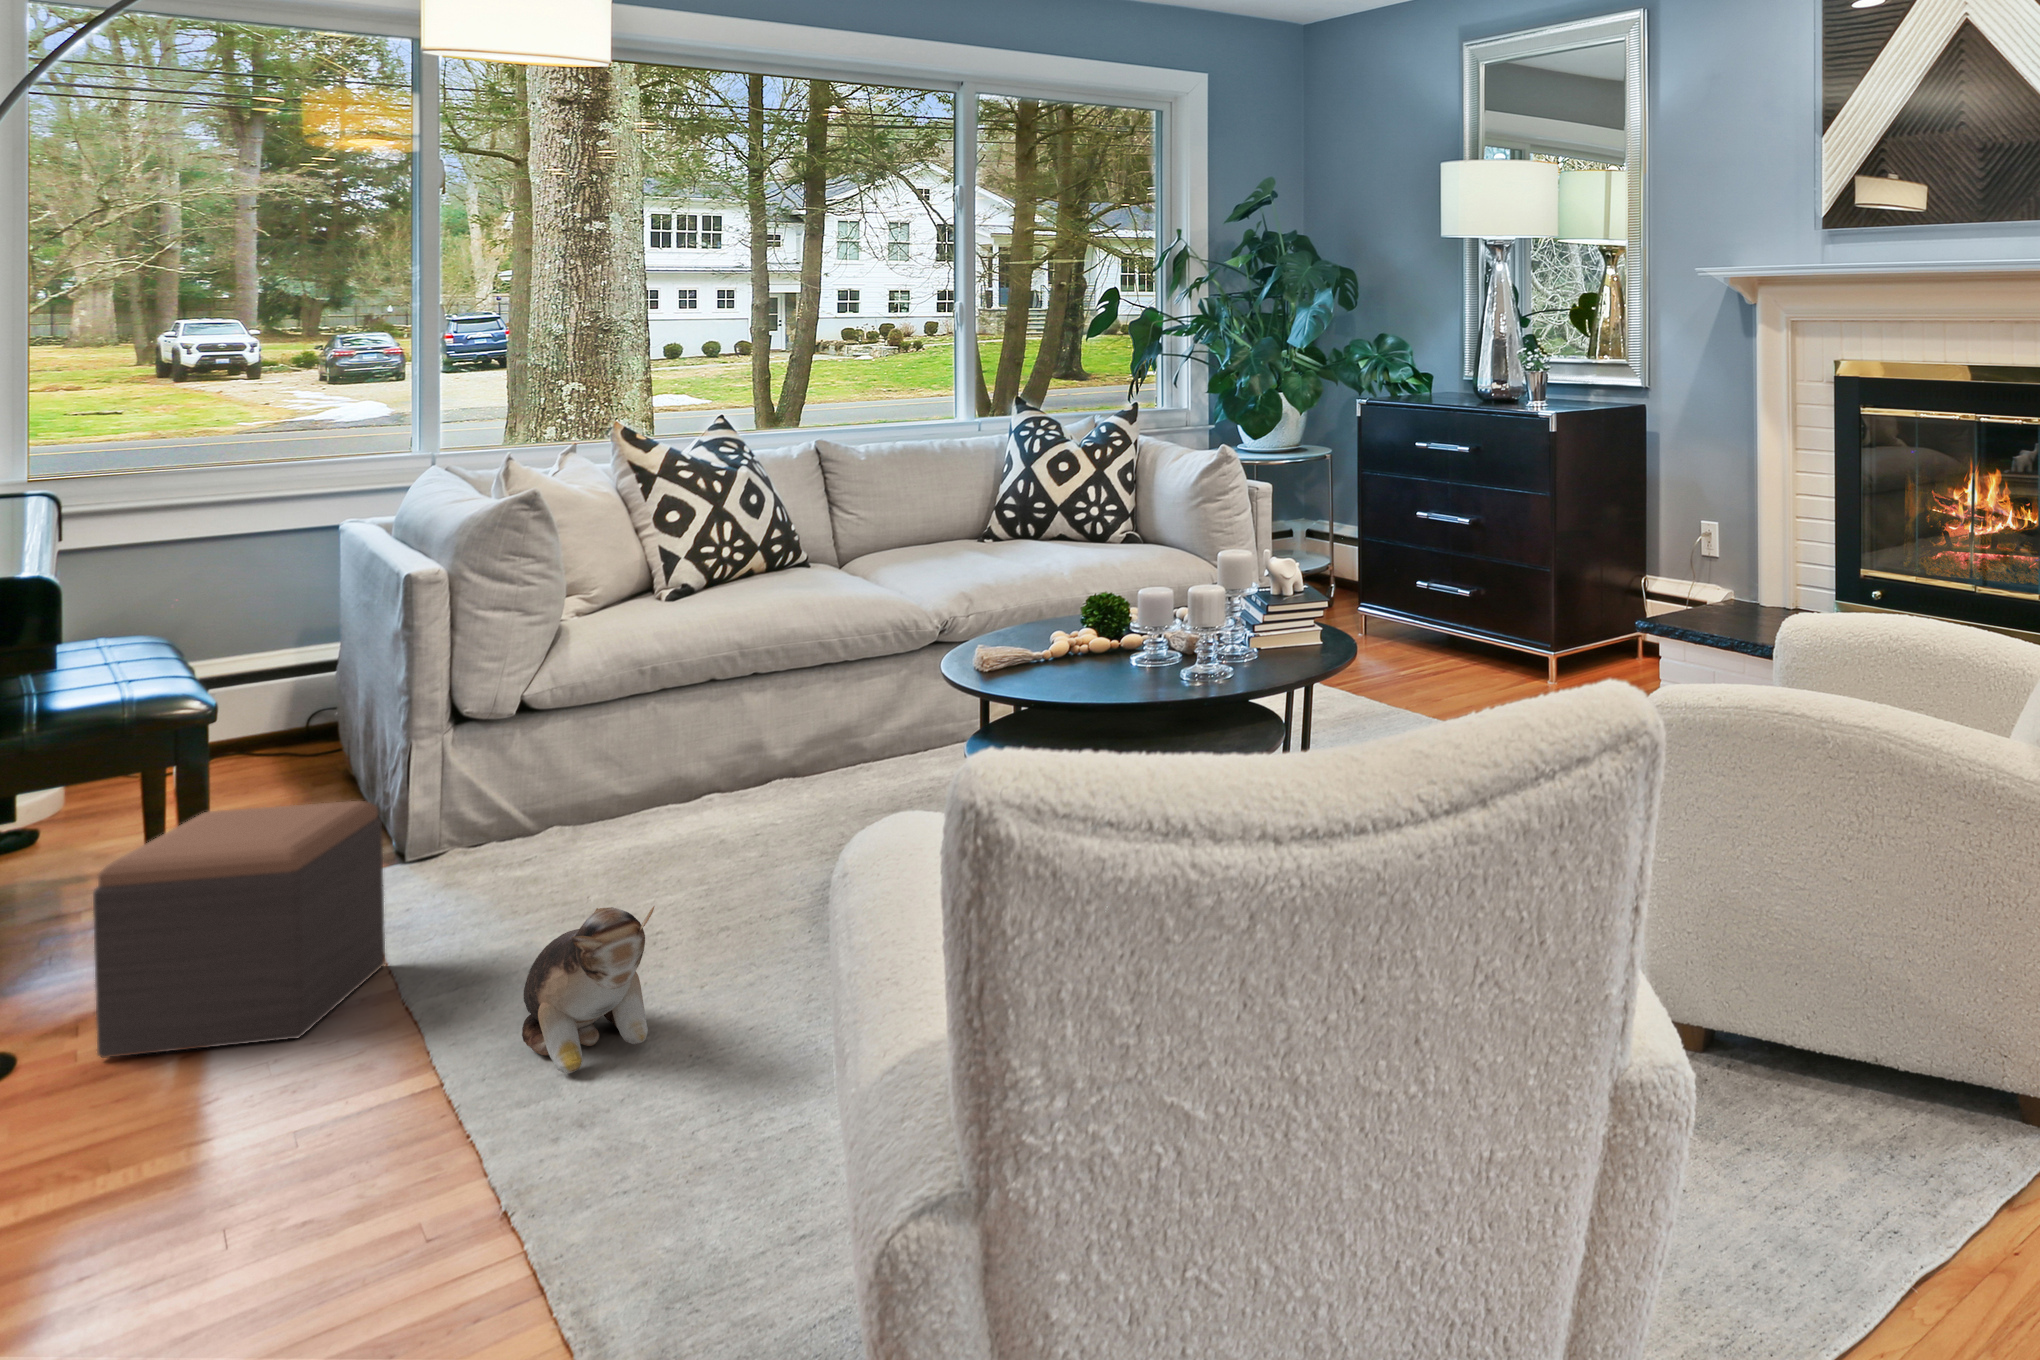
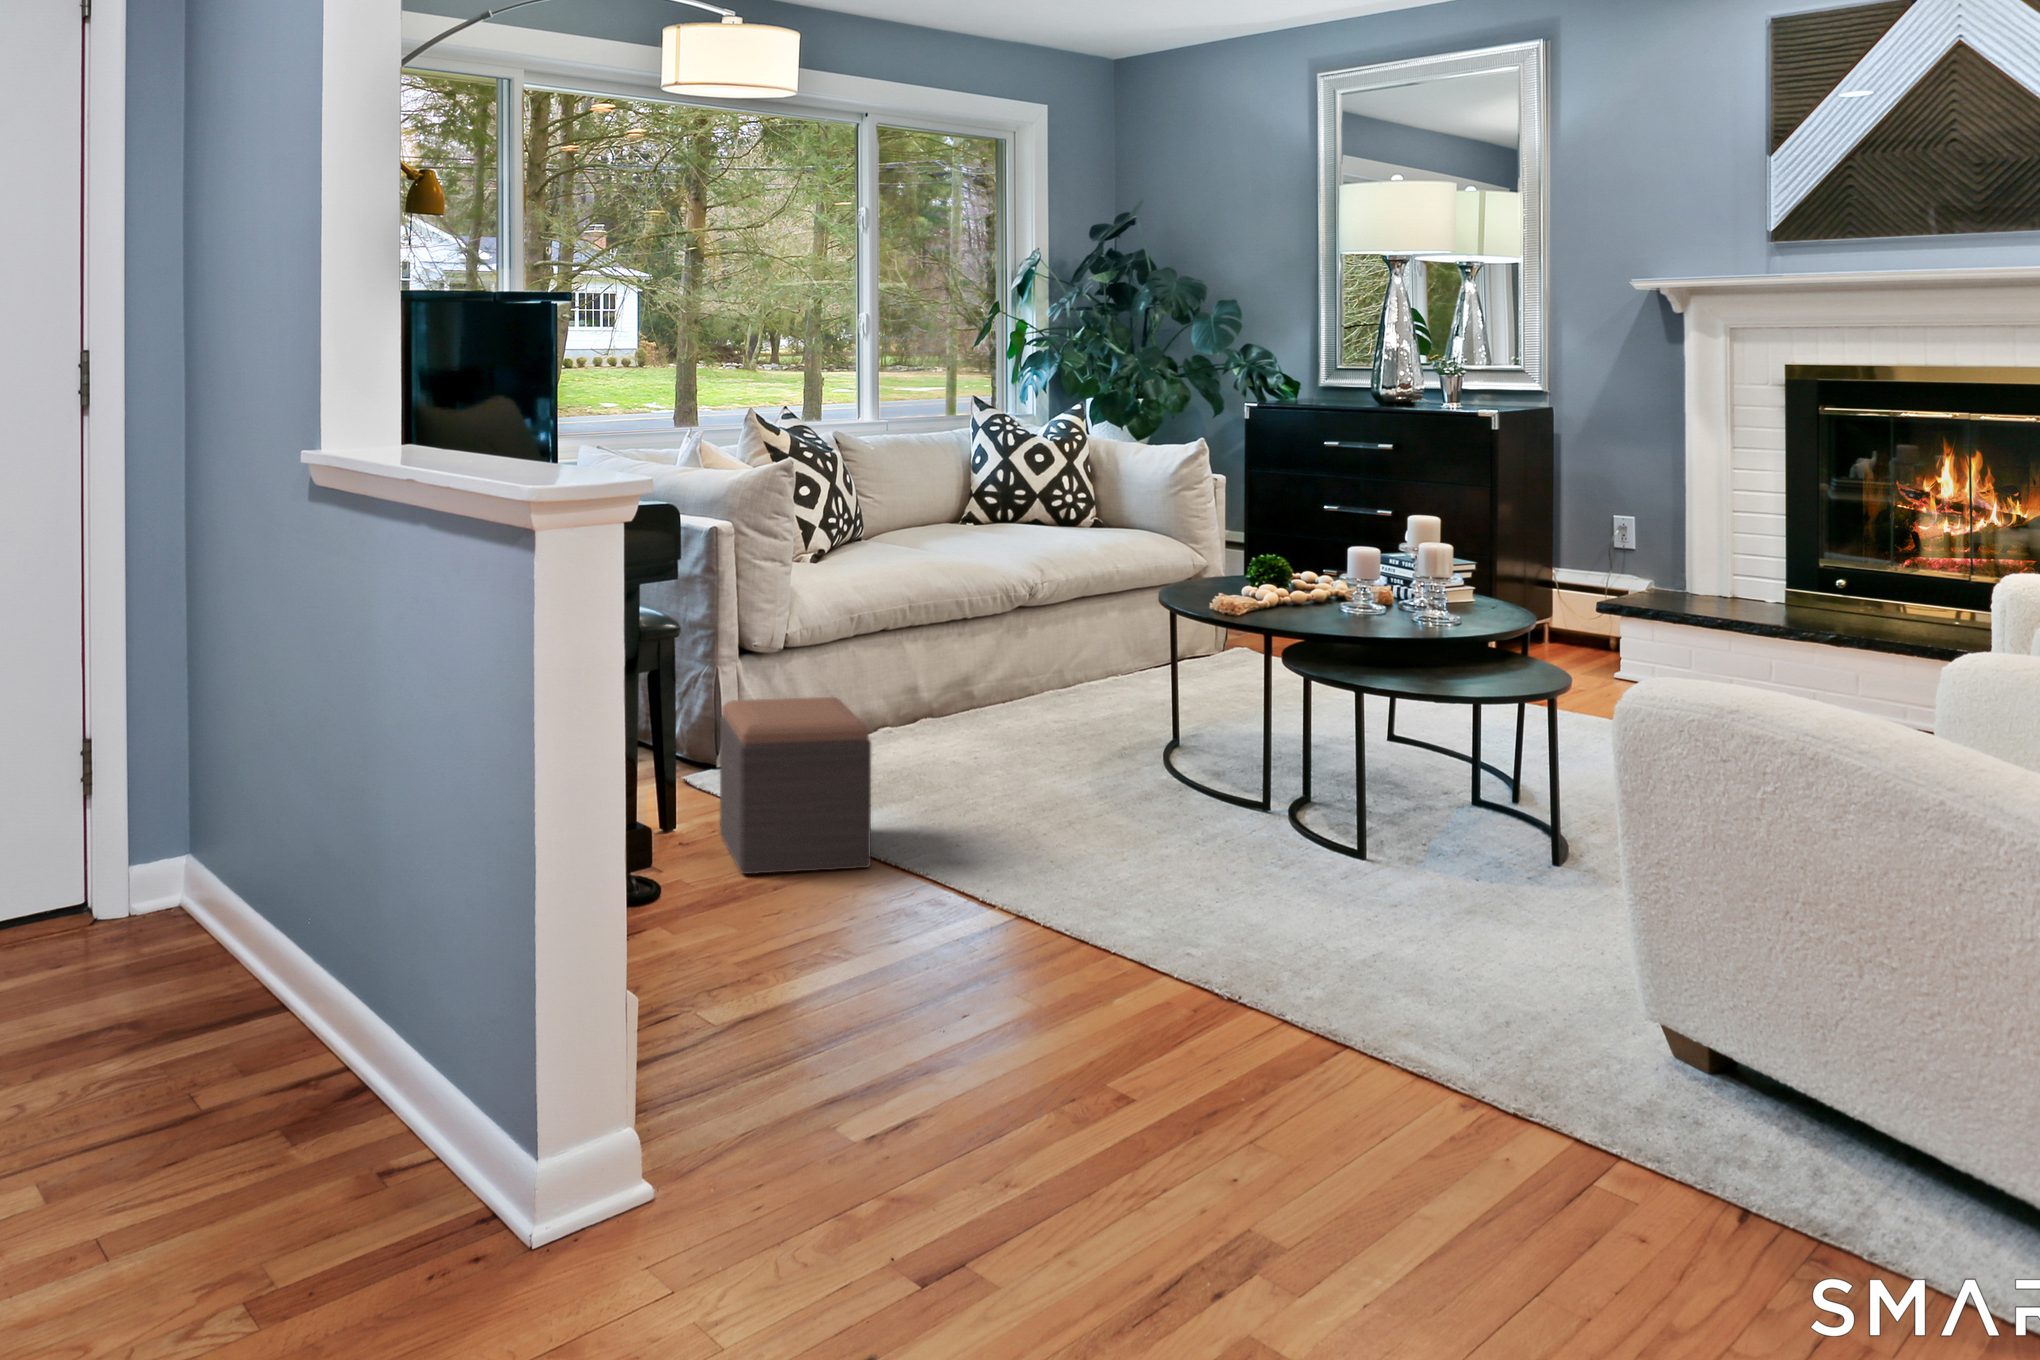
plush toy: present [522,906,655,1074] -> none [1008,766,1196,891]

